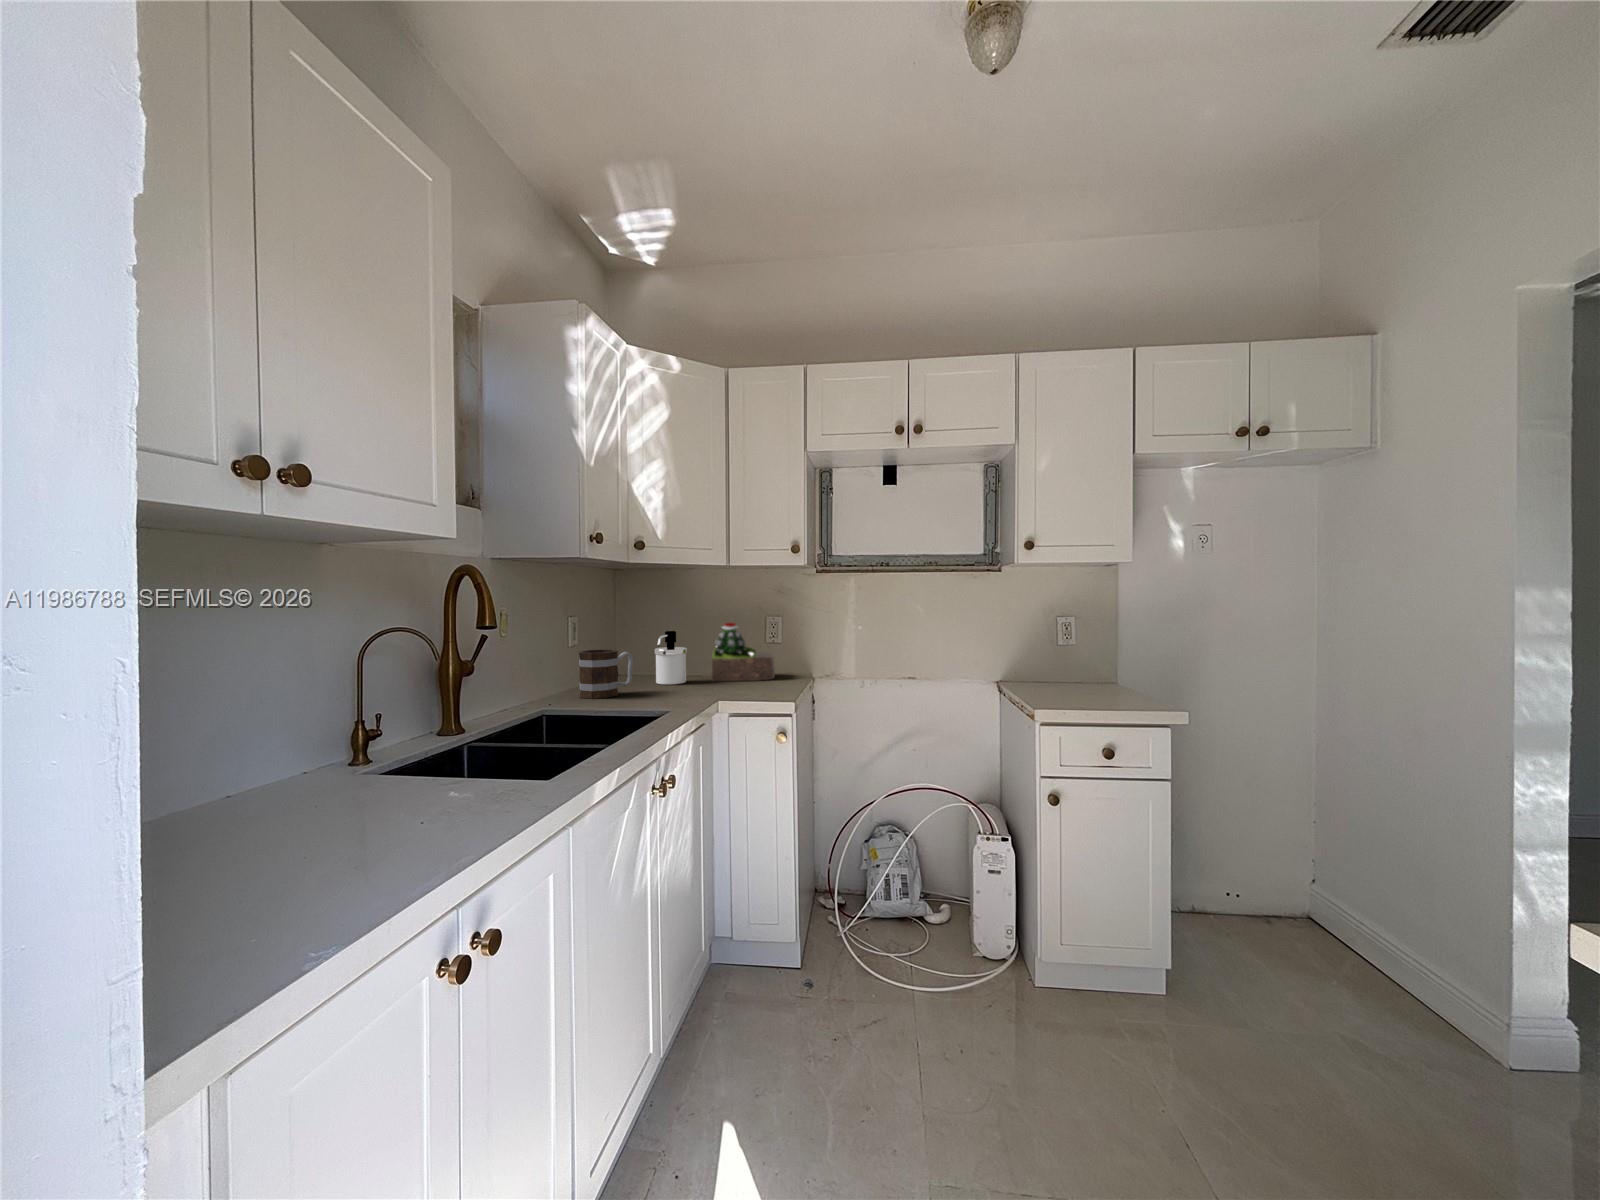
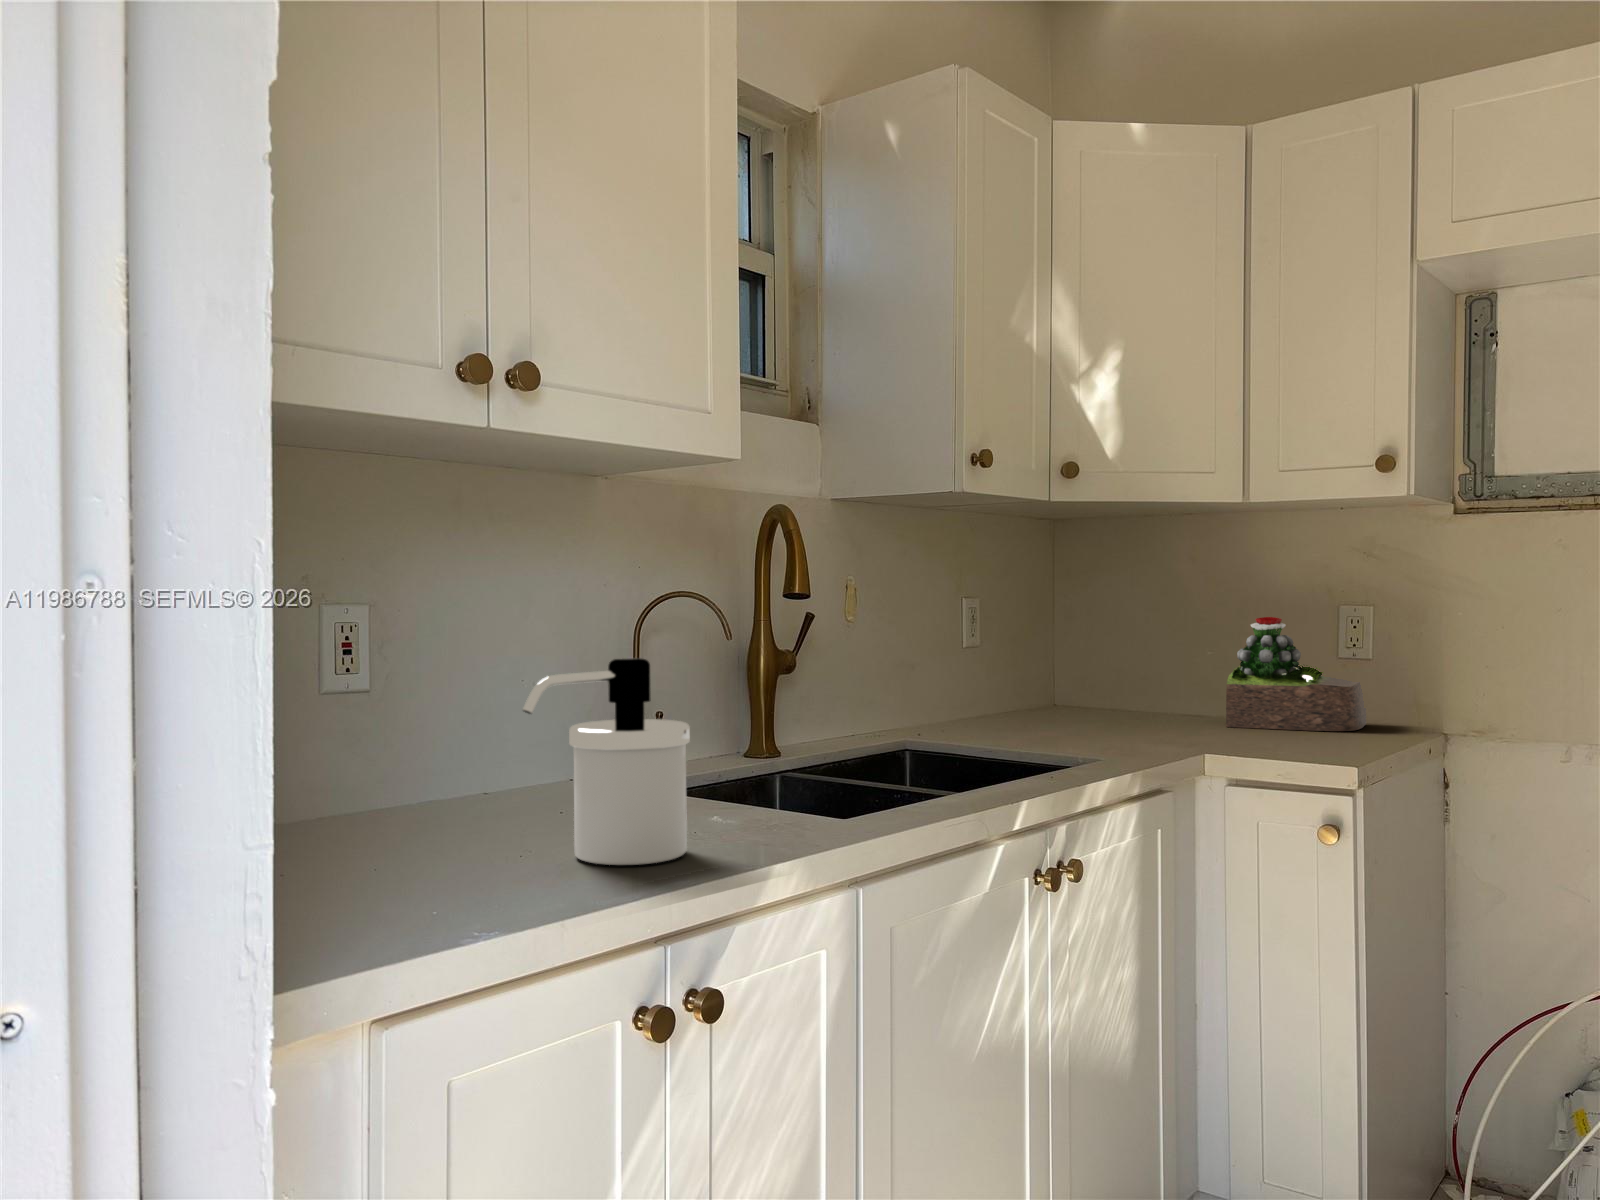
soap dispenser: present [655,631,687,684] -> present [523,658,690,865]
mug: present [578,649,633,699] -> none [973,654,1067,735]

